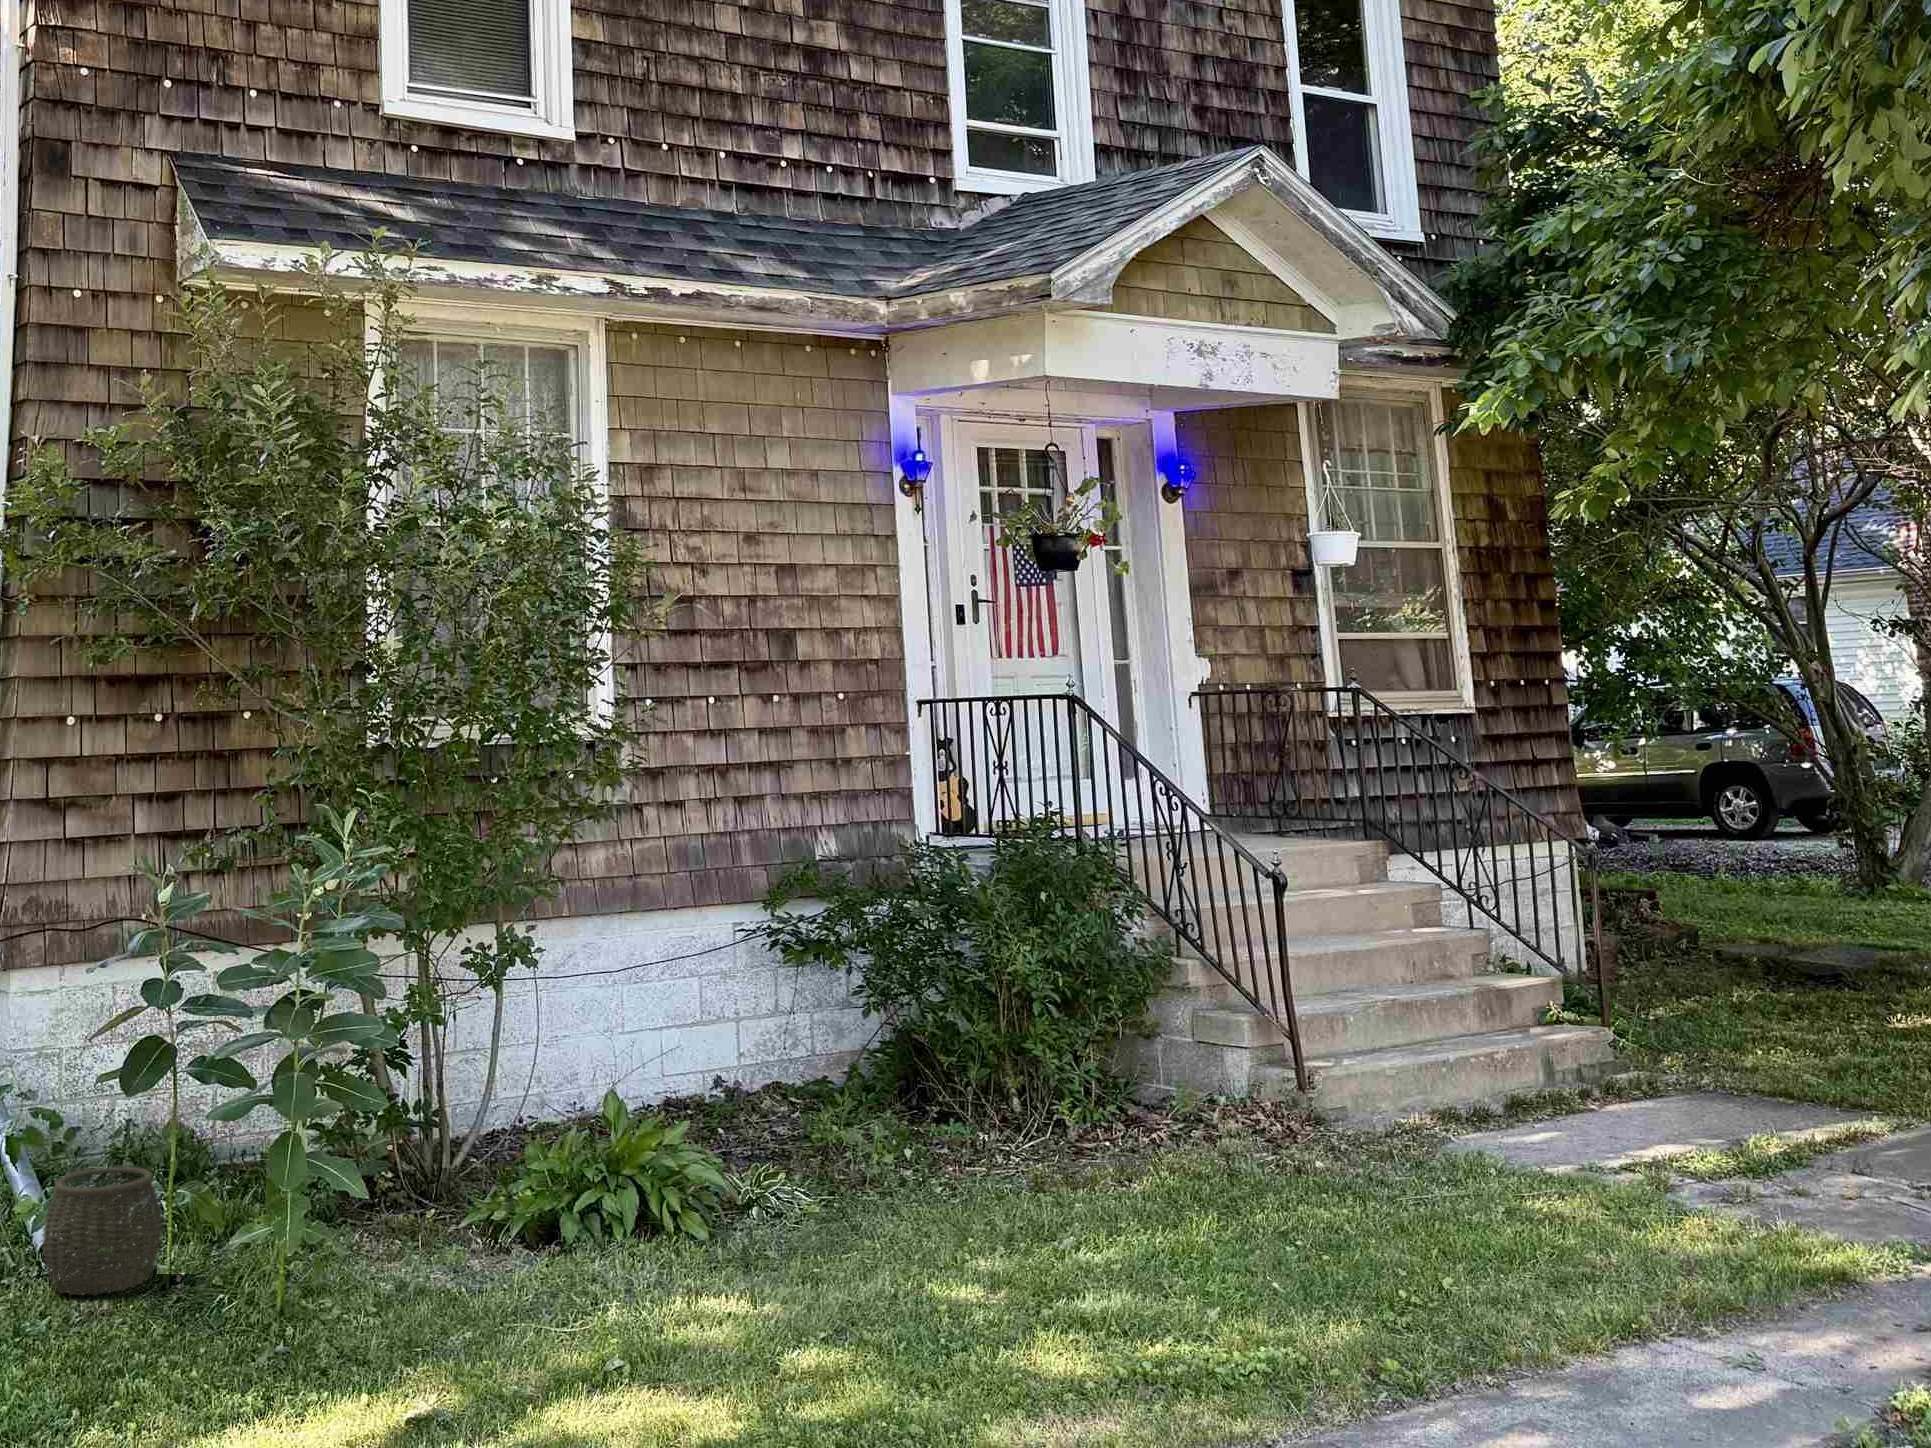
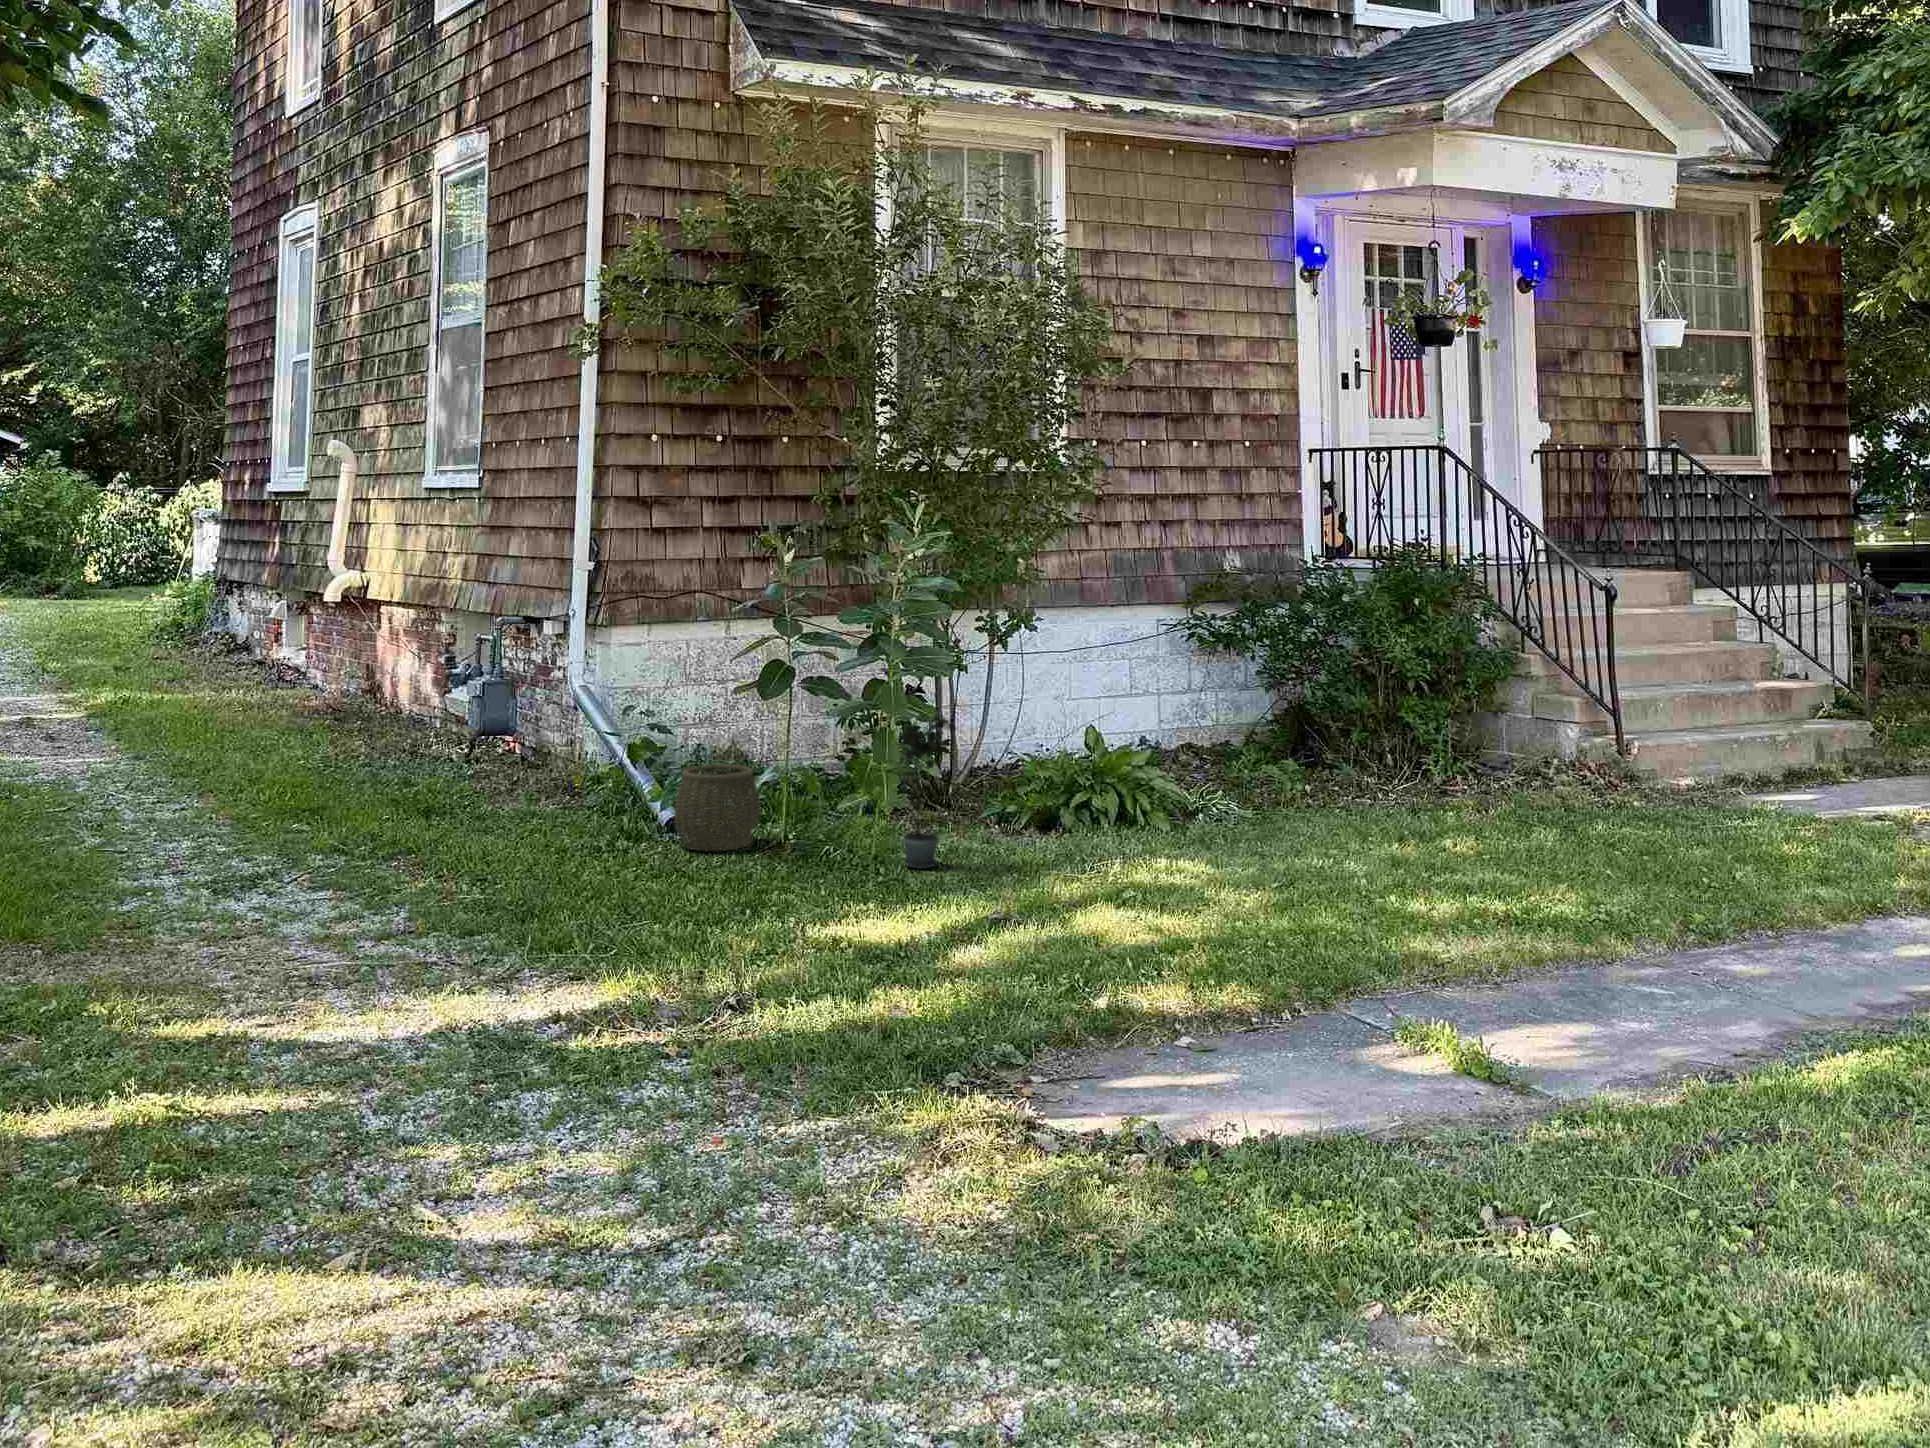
potted plant: none [318,1087,409,1319] -> present [893,707,956,869]

